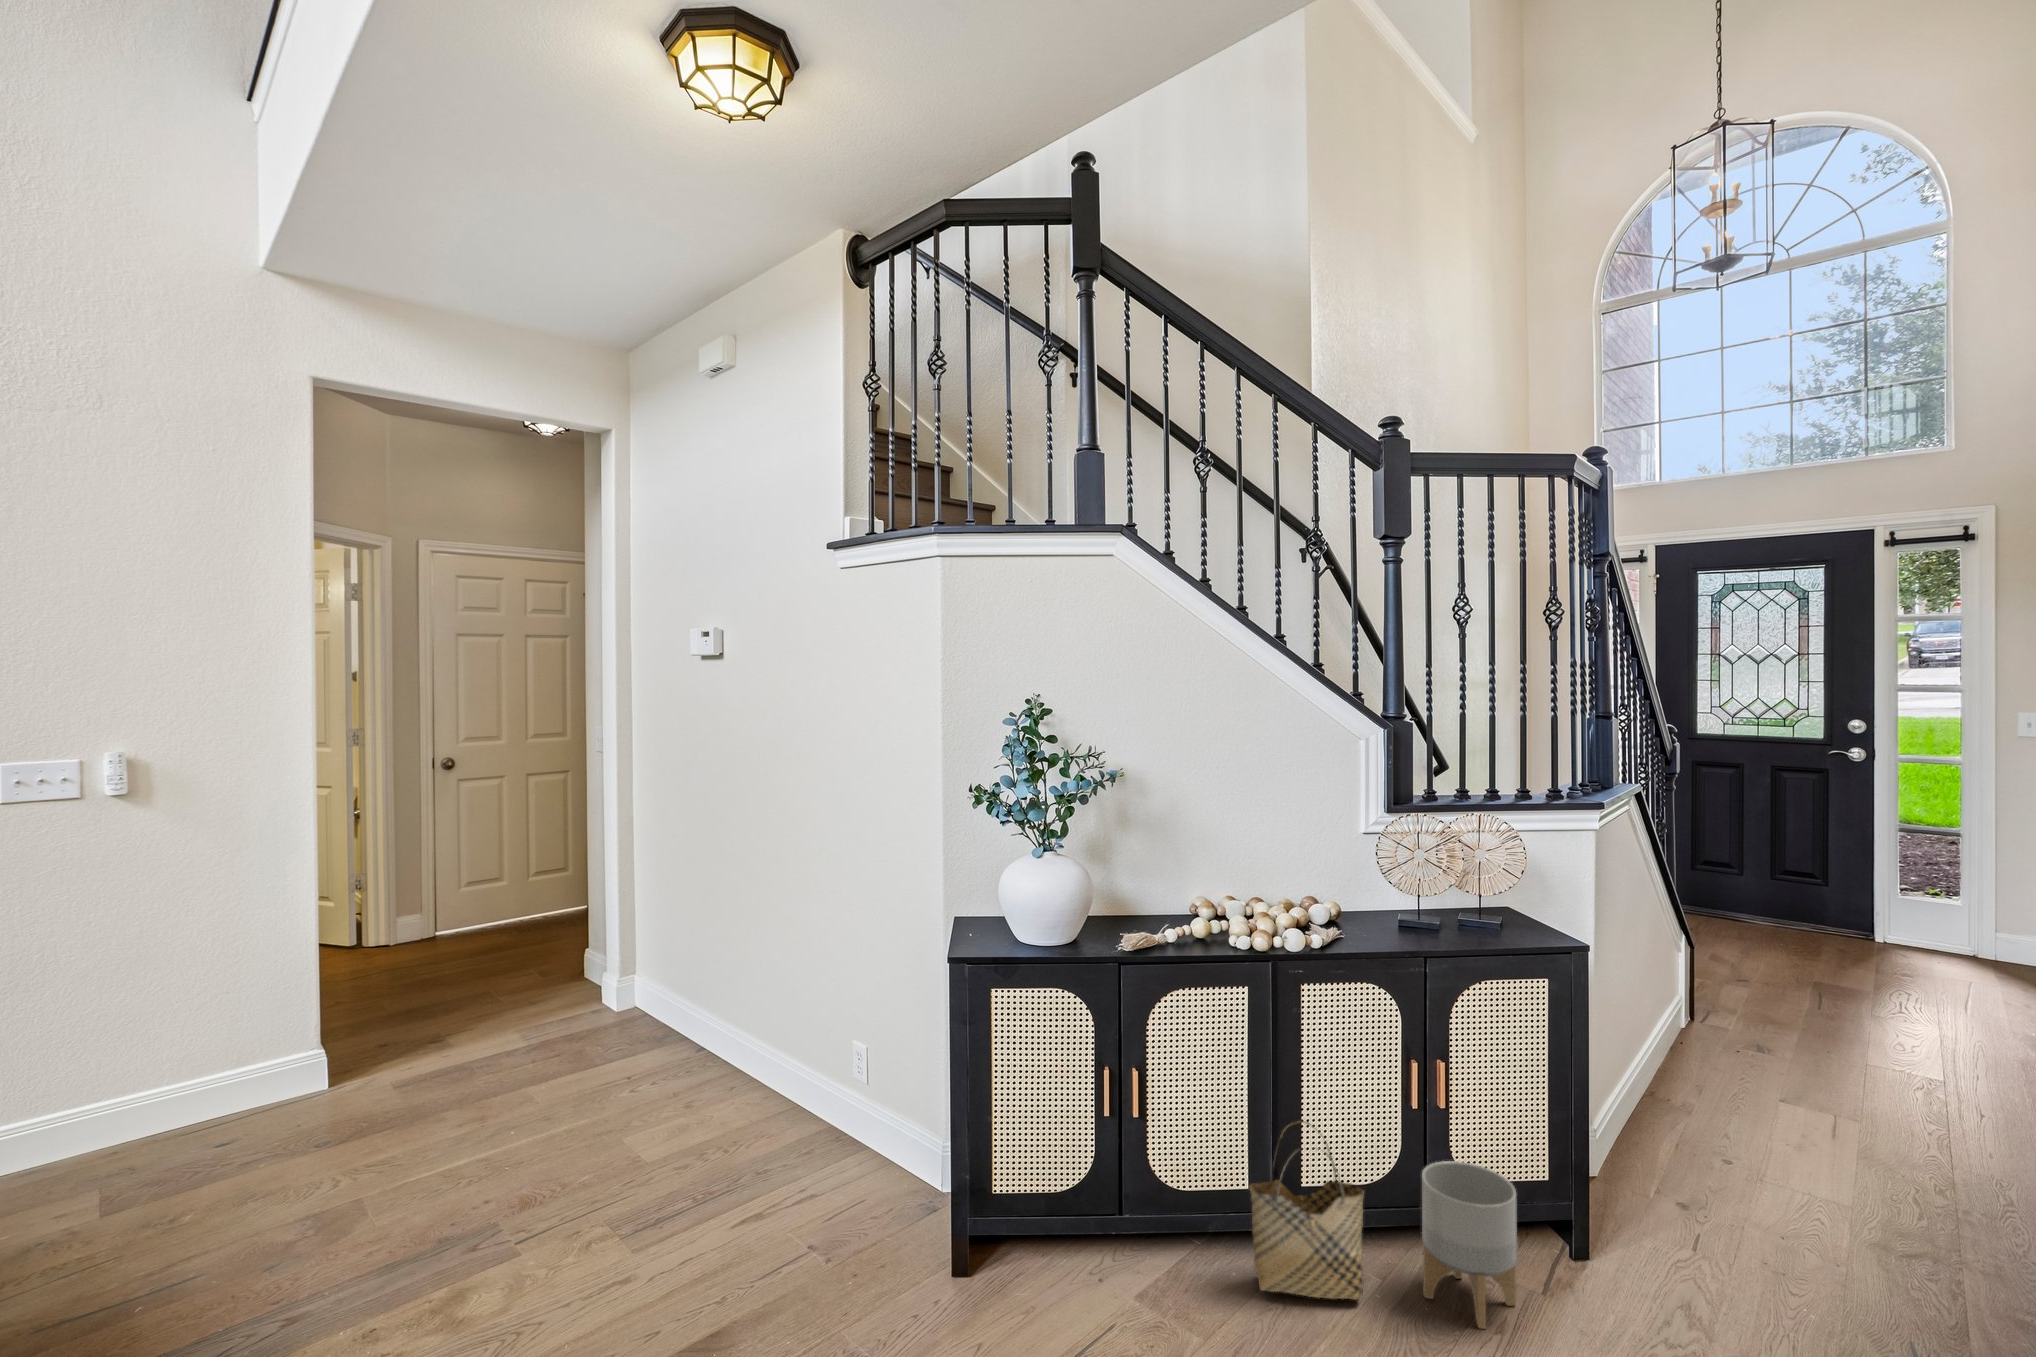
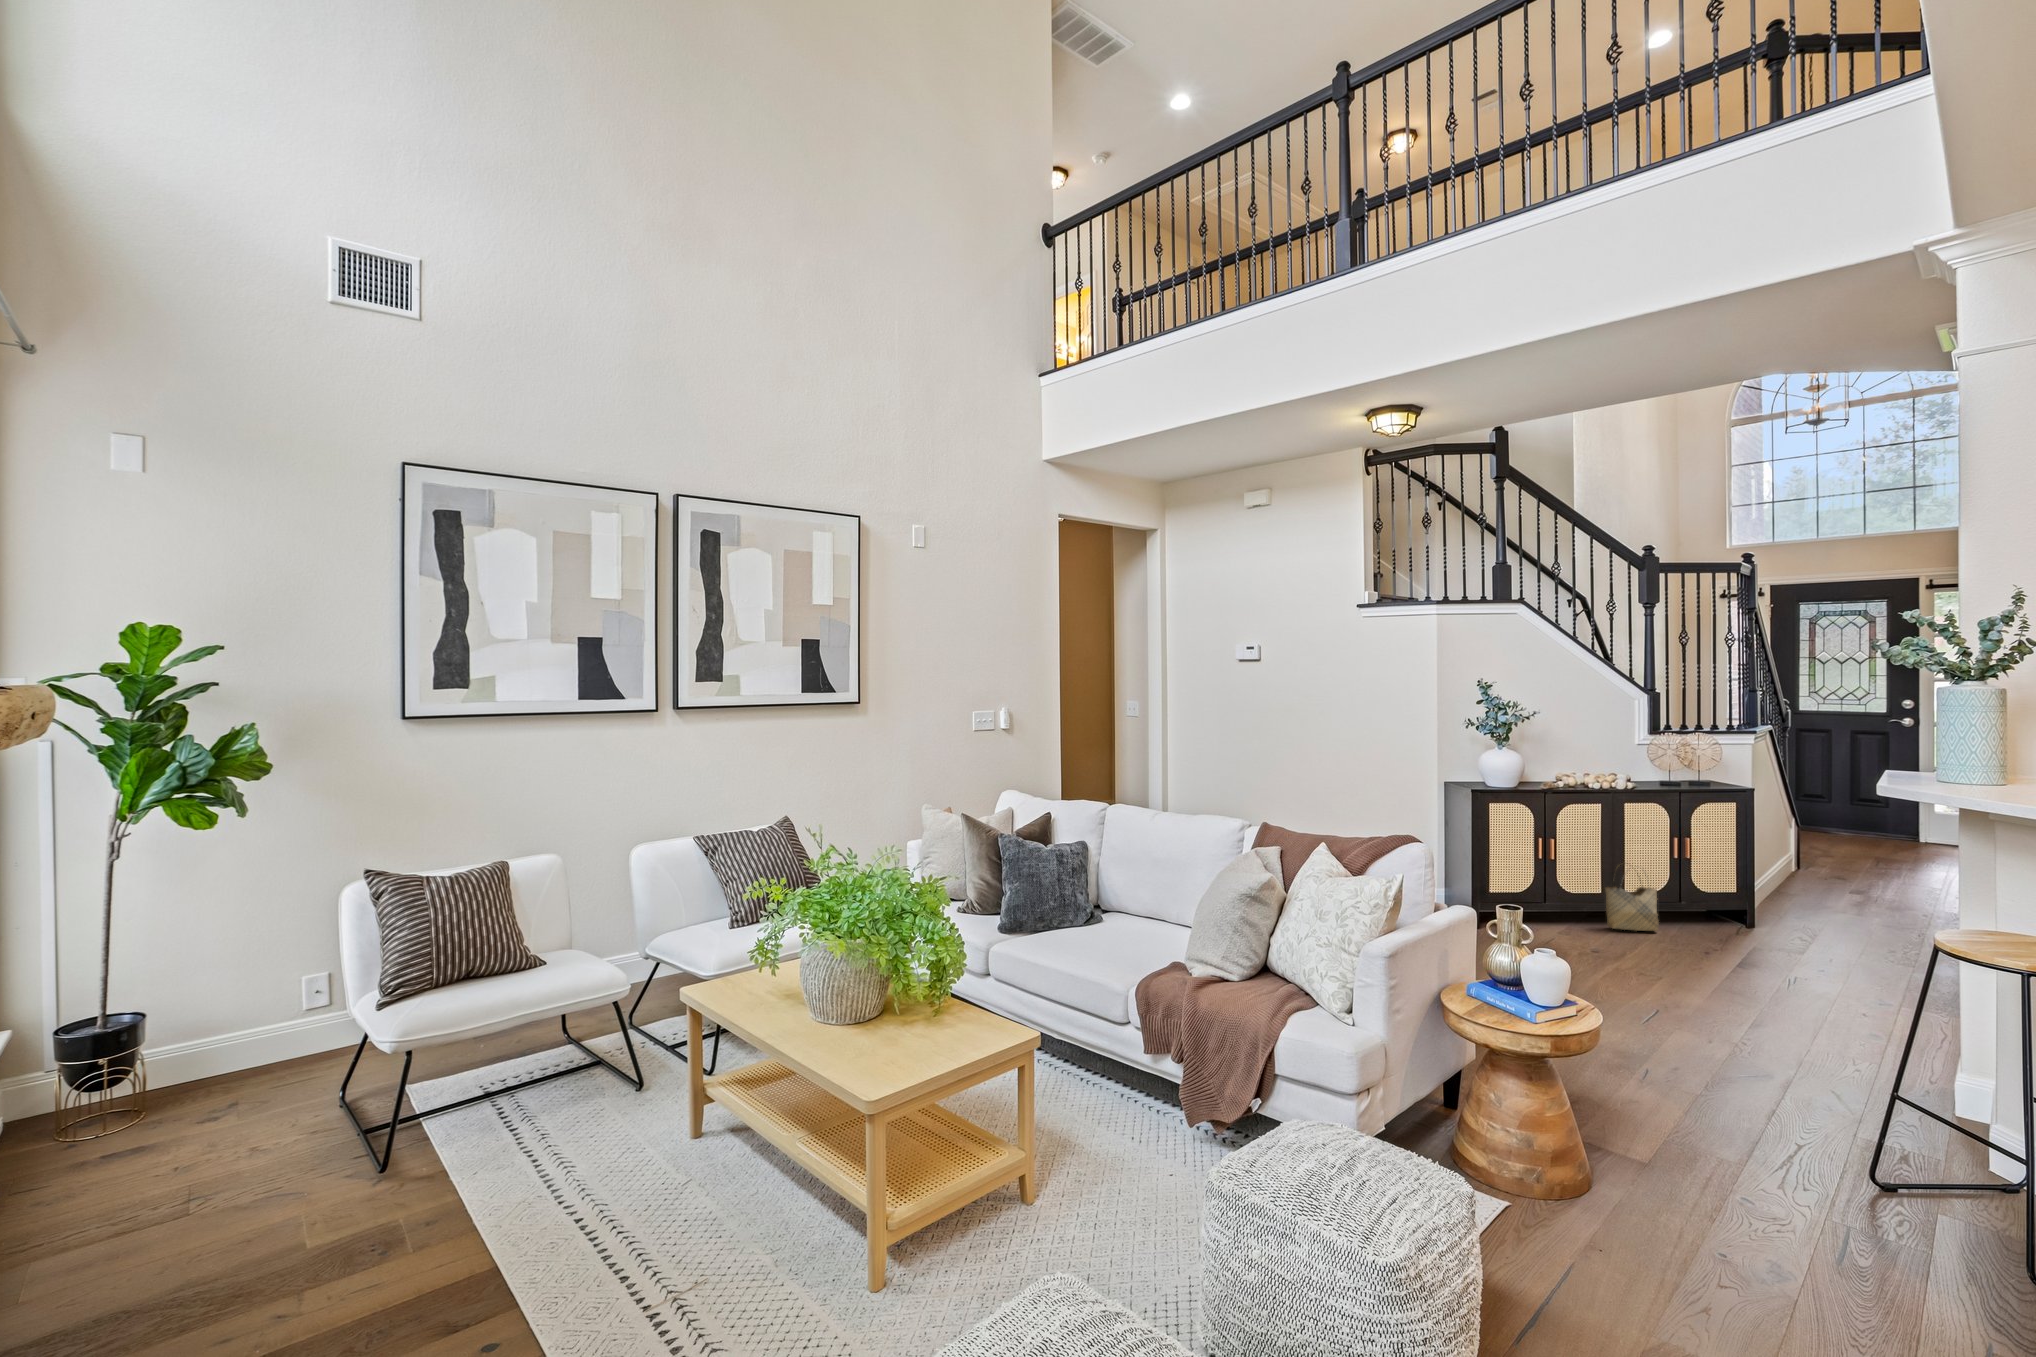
planter: present [1422,1161,1517,1329] -> none [1683,879,1727,937]

